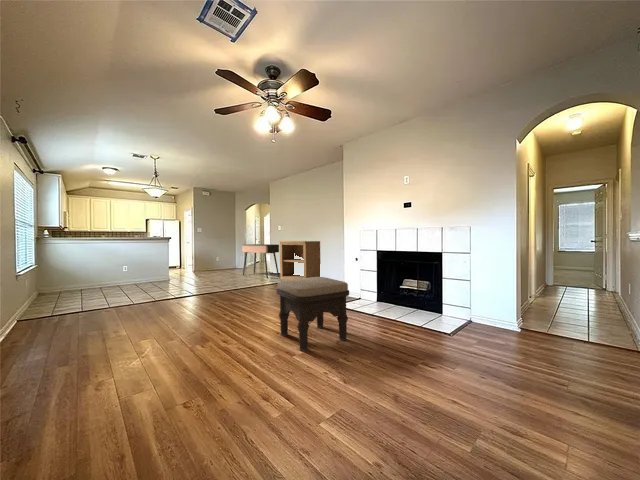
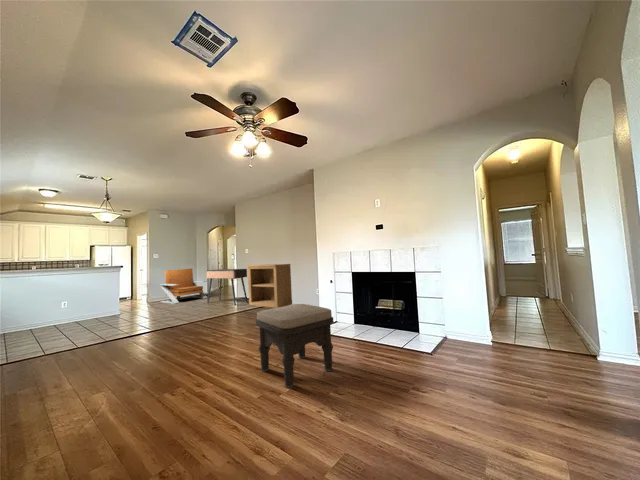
lounge chair: none [201,243,244,274] -> present [160,269,207,304]

